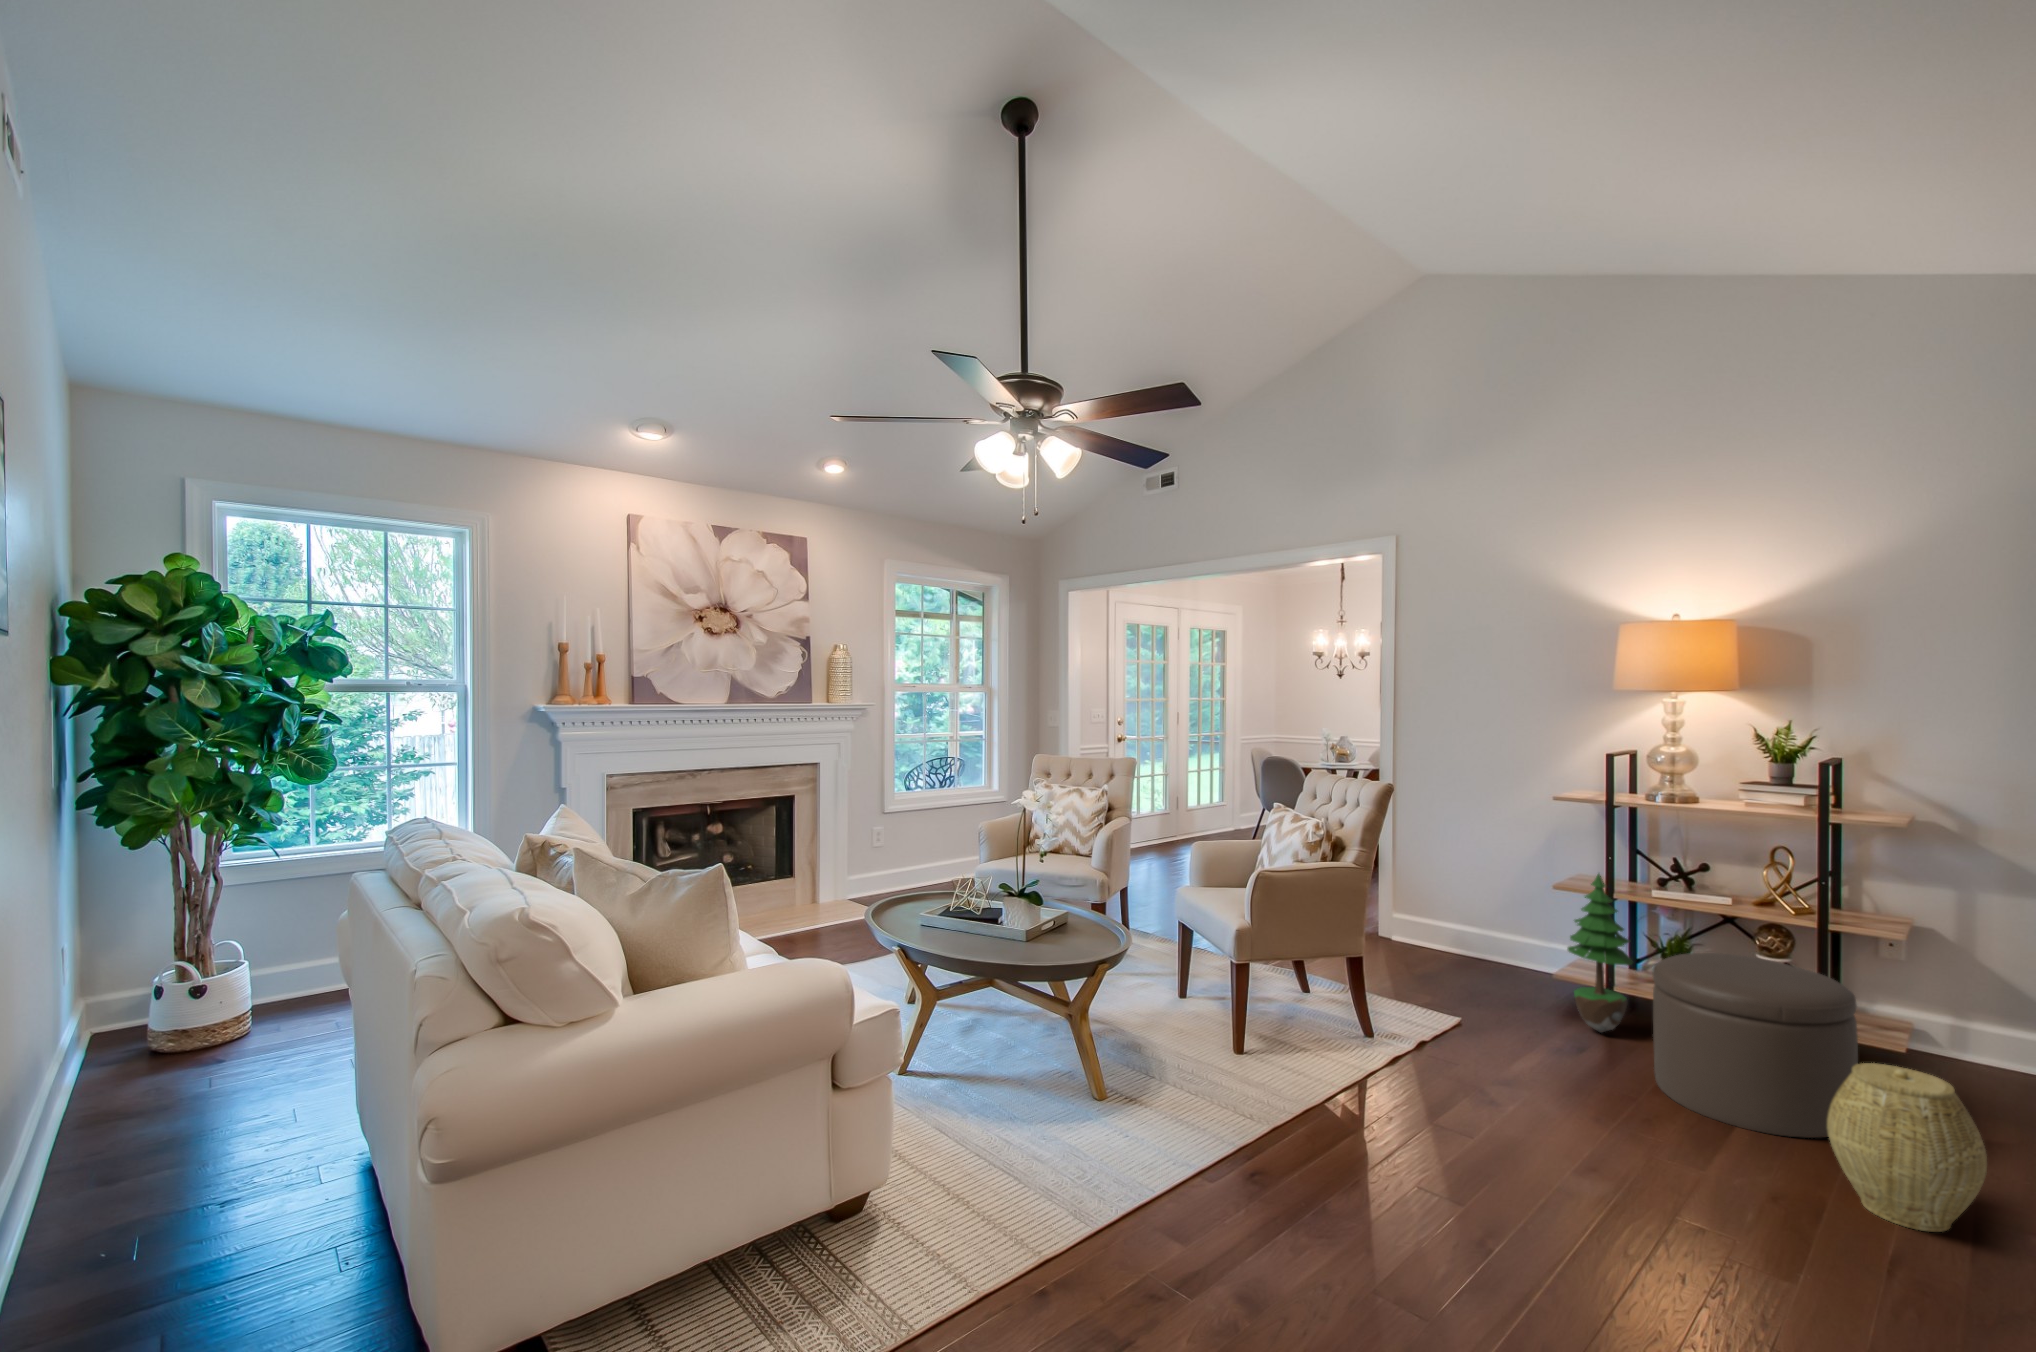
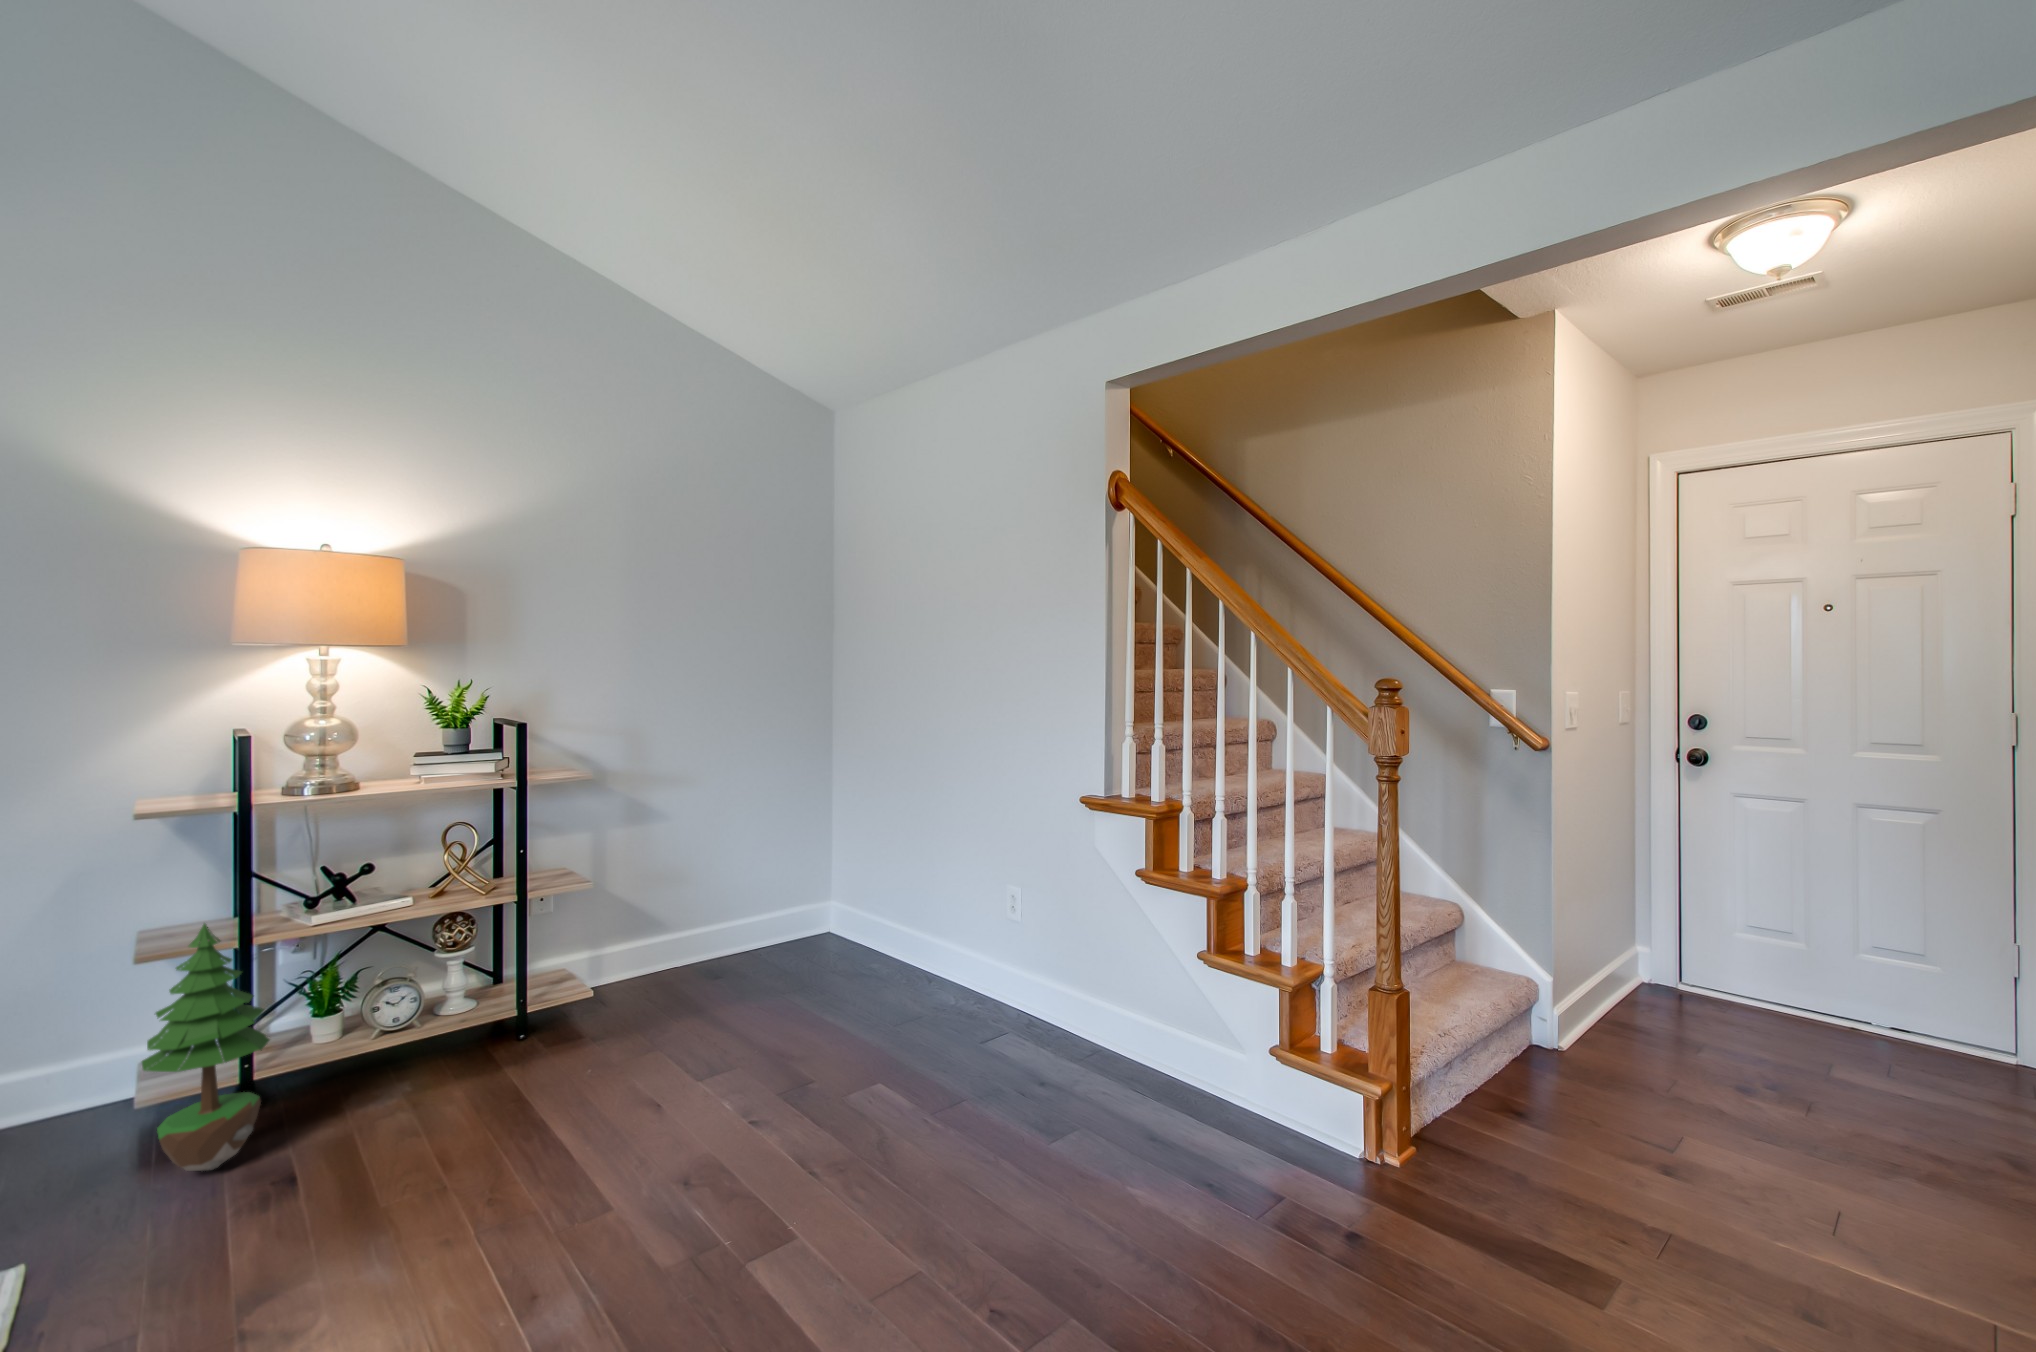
ottoman: present [1653,953,1858,1138] -> none [310,965,575,1240]
woven basket: present [1827,1063,1987,1232] -> none [575,1052,725,1256]

